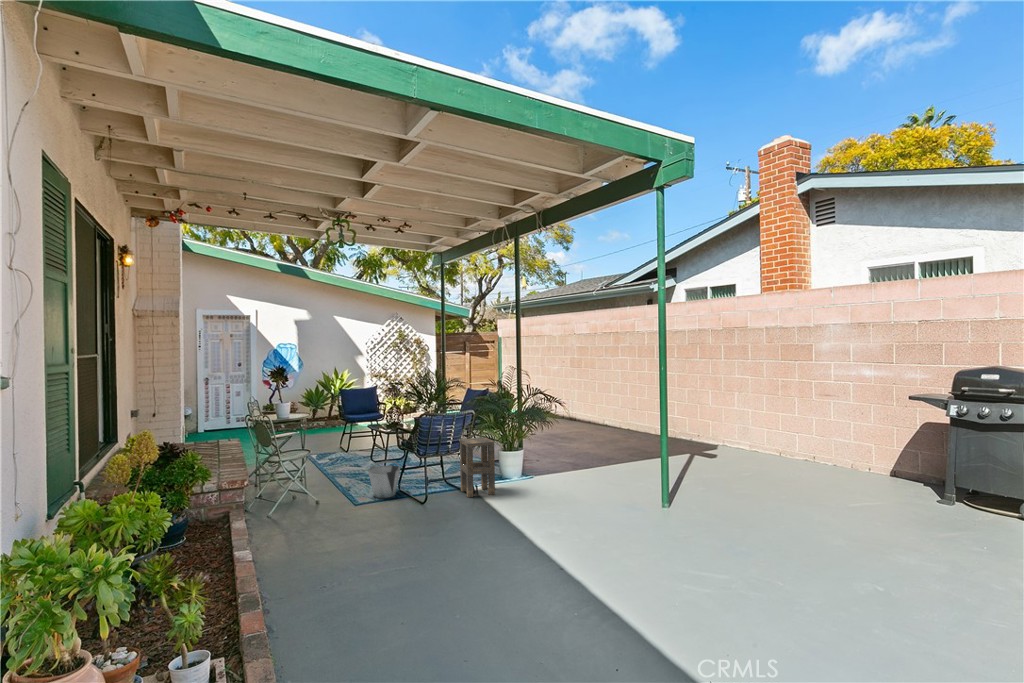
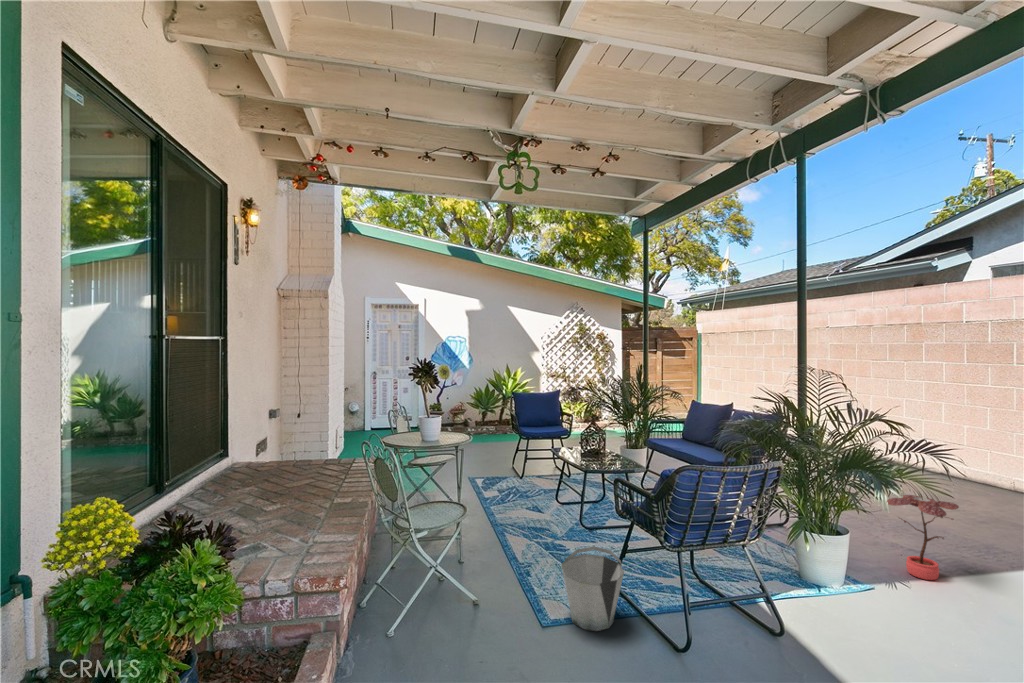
potted plant: none [546,427,576,468] -> present [887,495,959,580]
side table: present [460,437,495,498] -> none [748,525,844,670]

